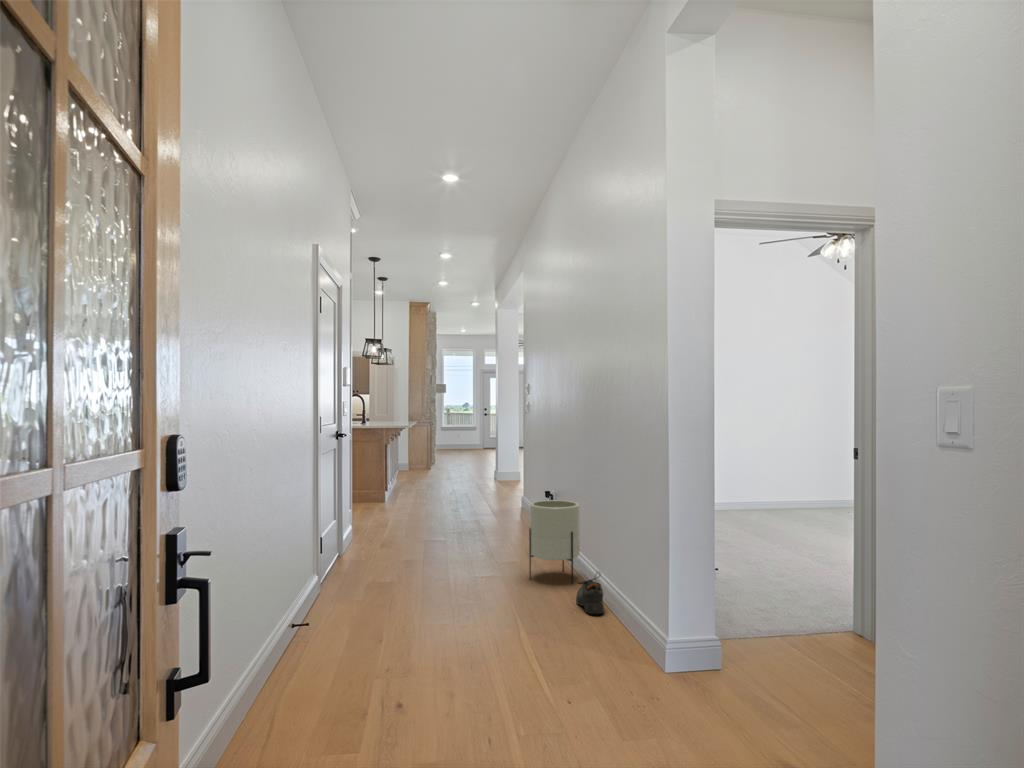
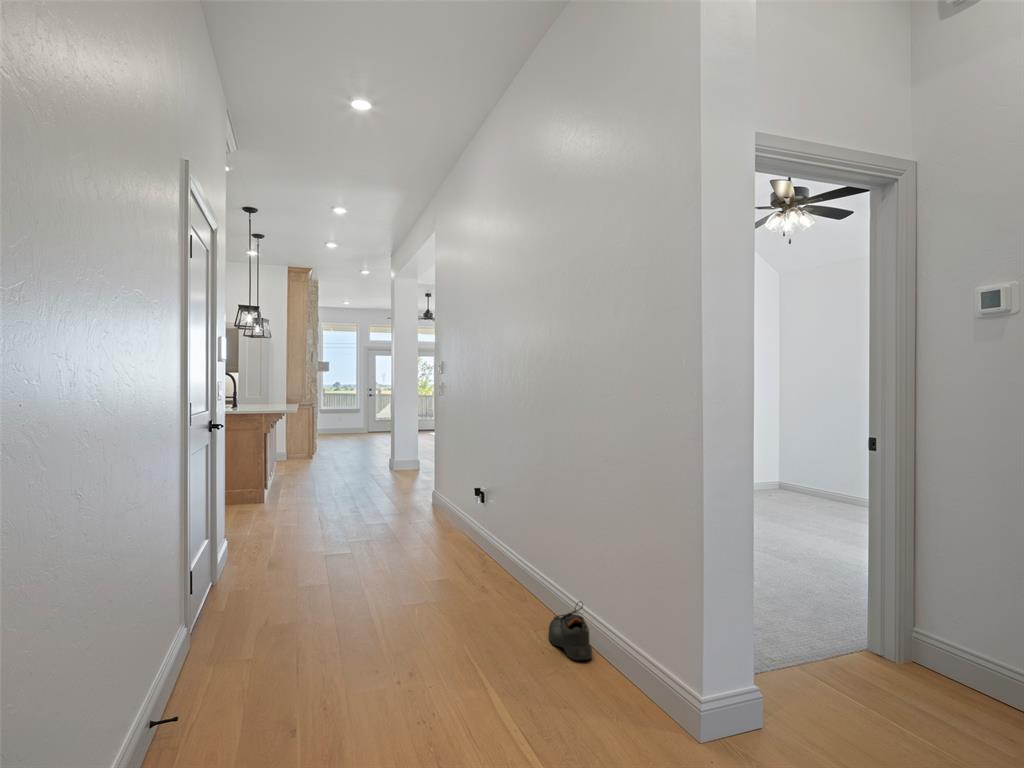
planter: present [529,500,580,584] -> none [477,505,539,612]

